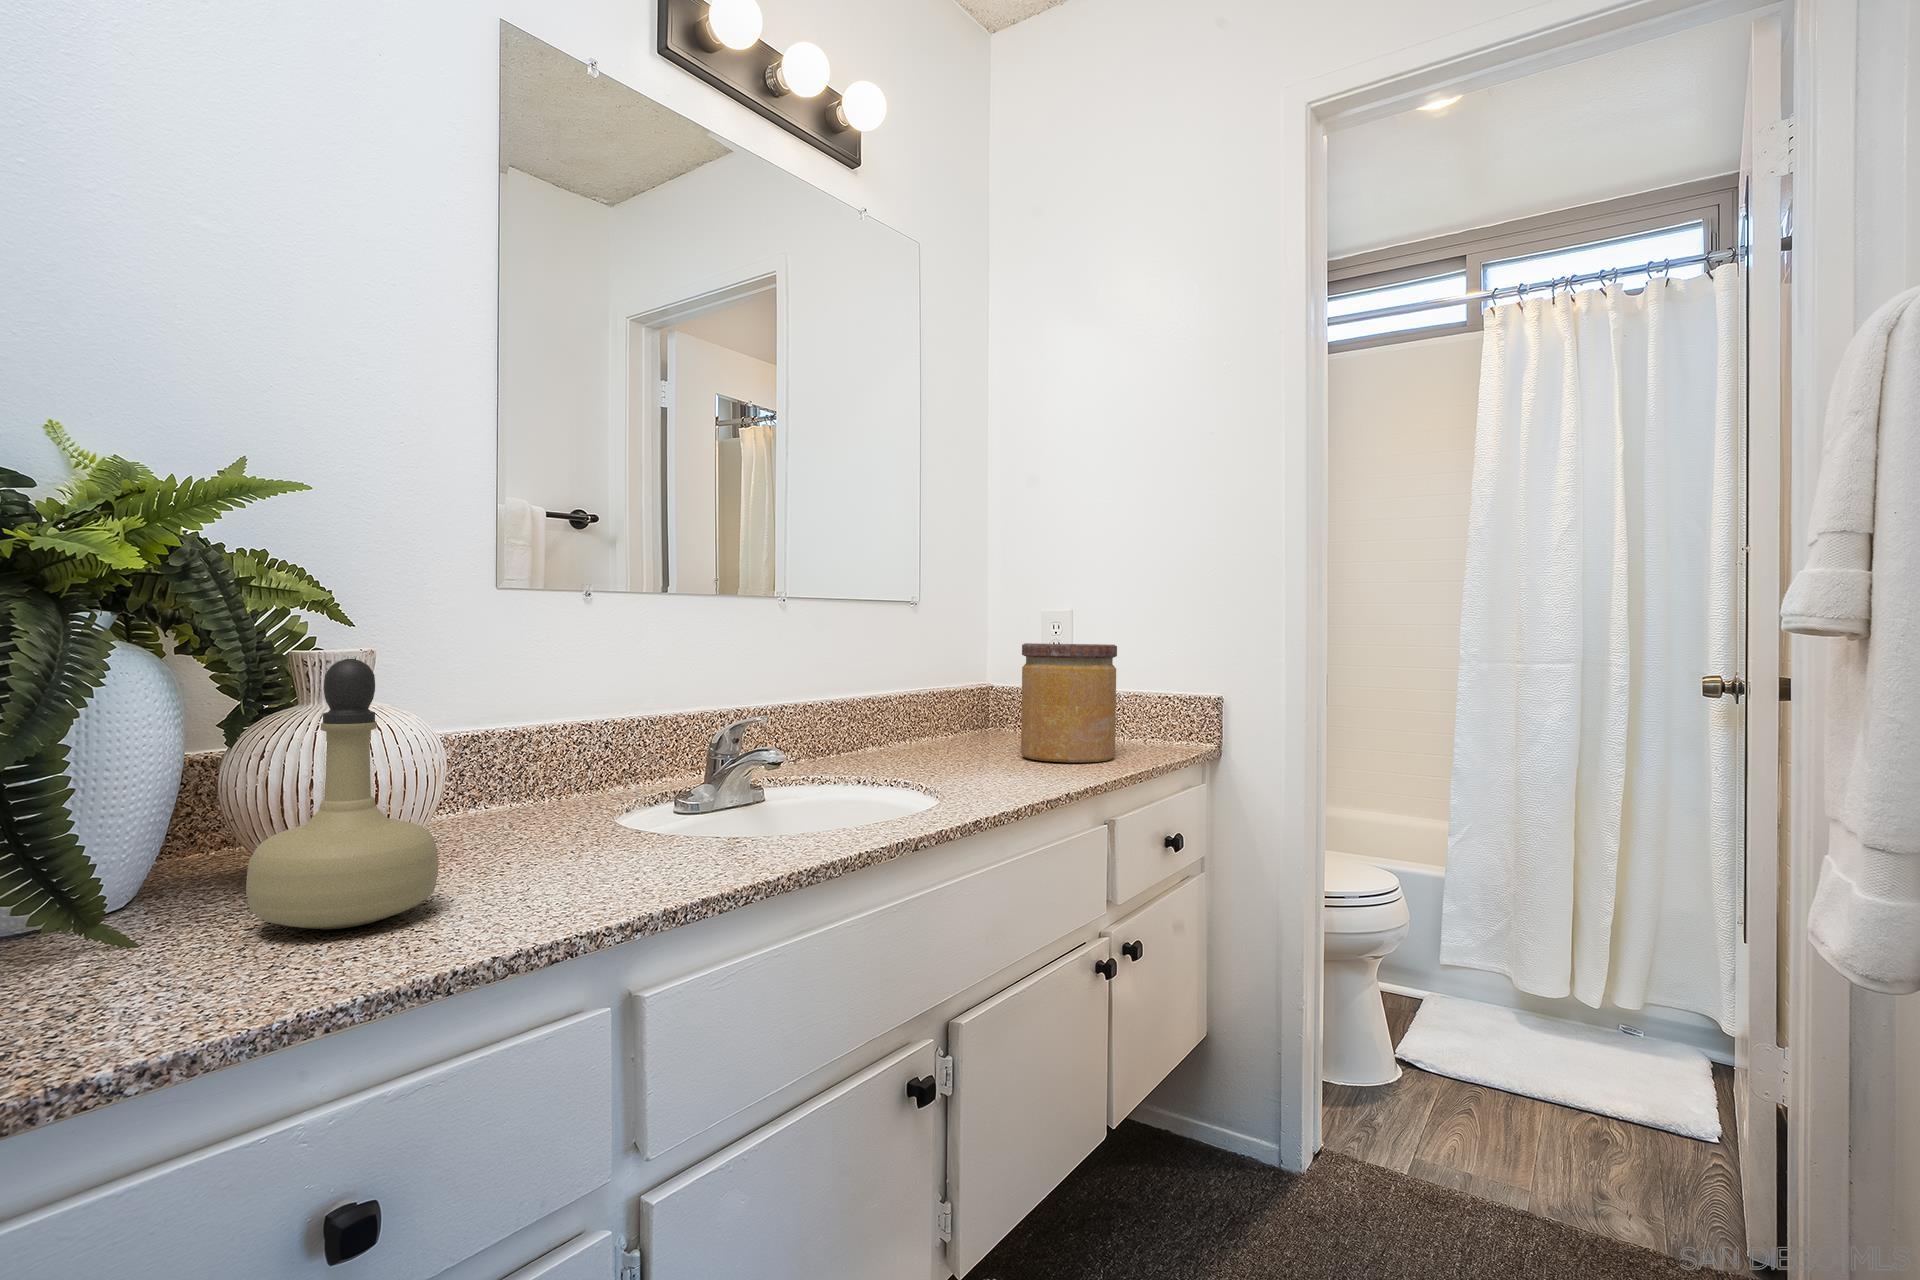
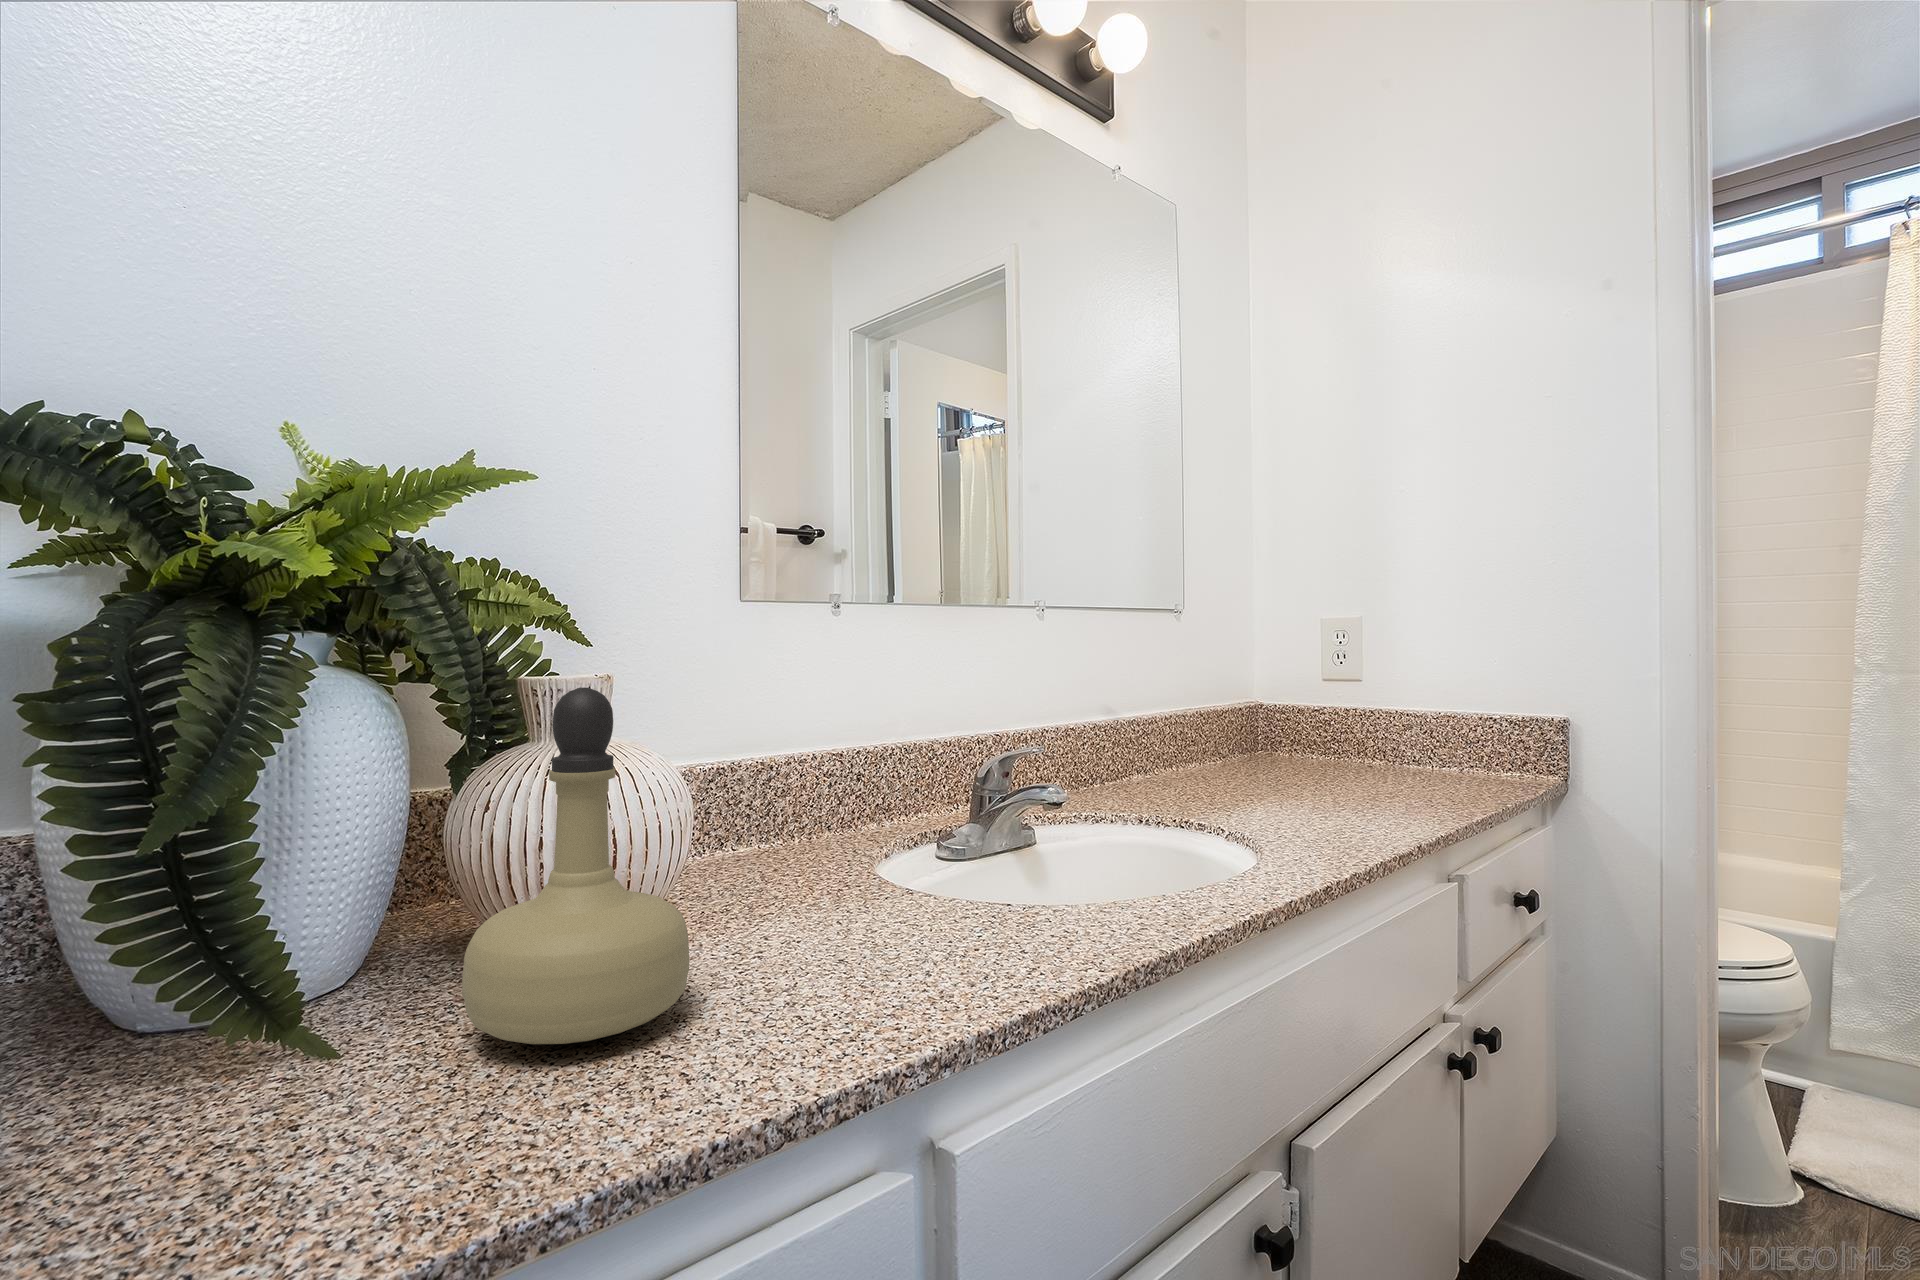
jar: present [1021,643,1117,762] -> none [1316,657,1440,800]

